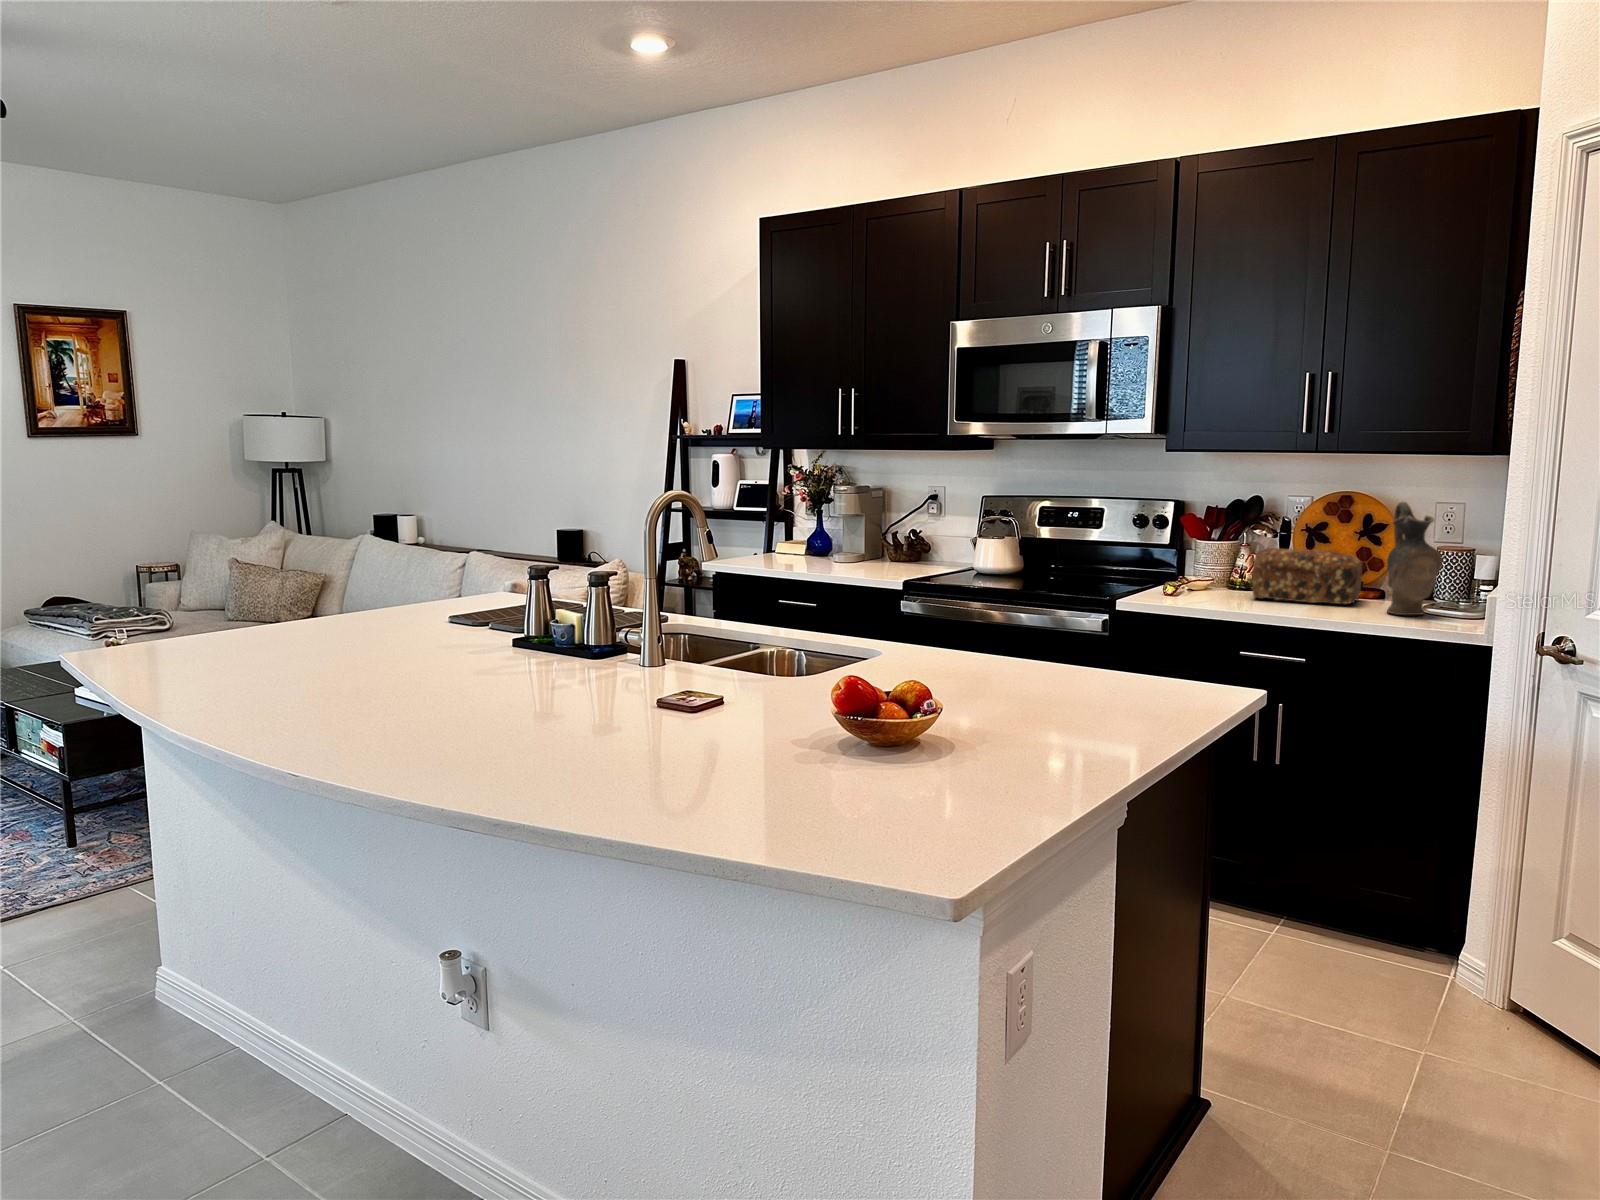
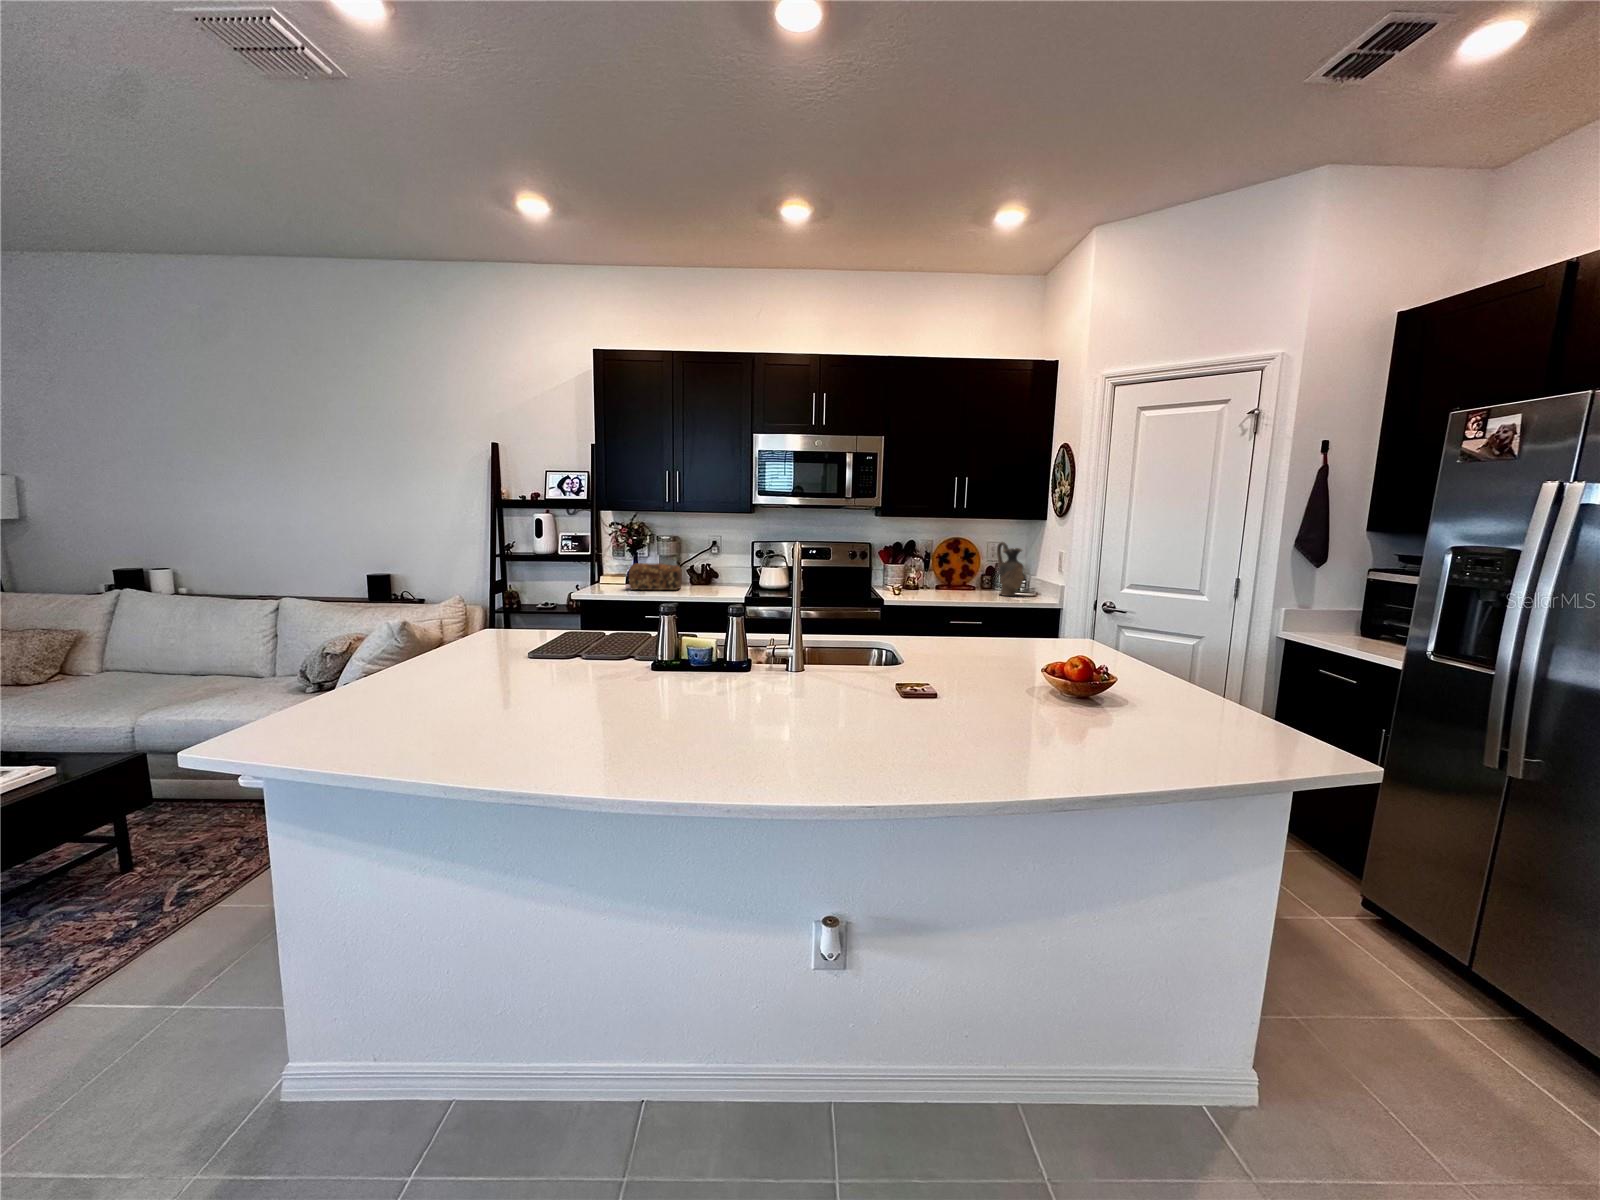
bread loaf: present [1252,548,1362,604] -> present [629,563,682,590]

